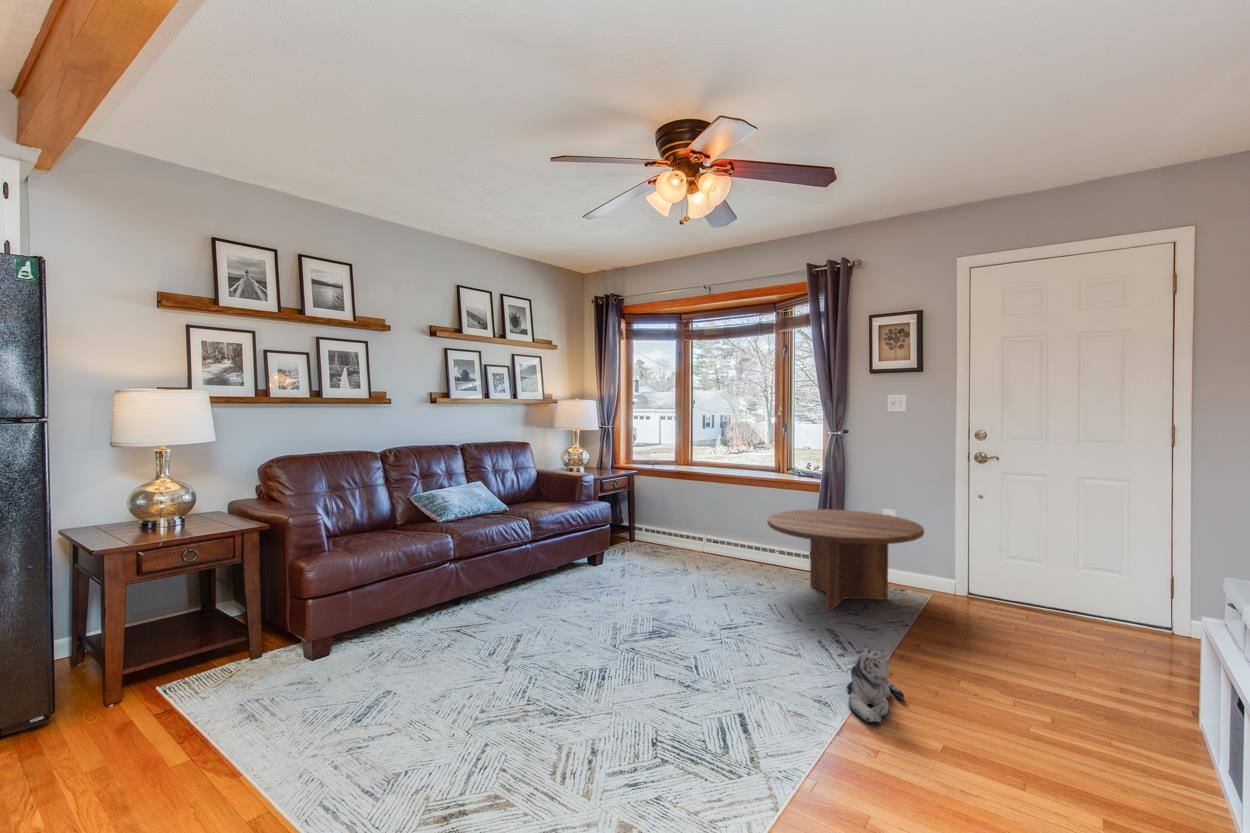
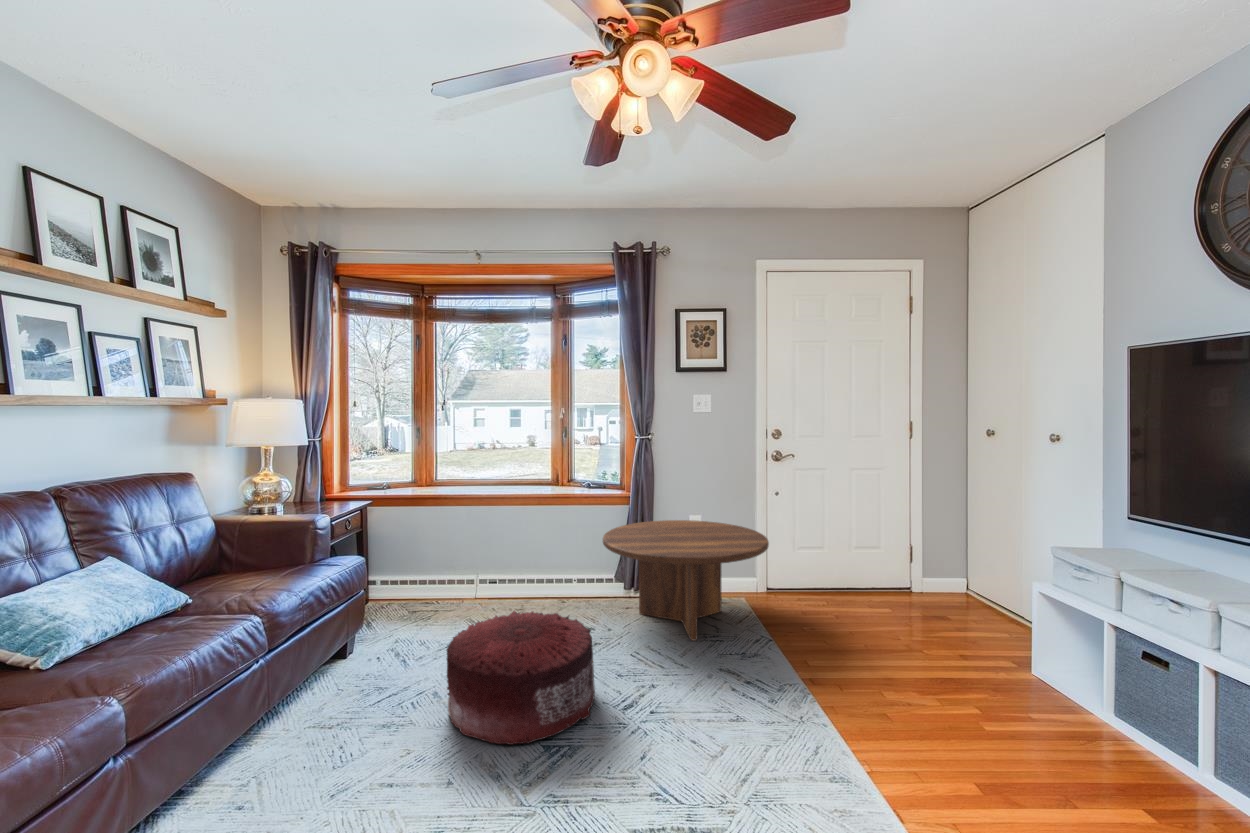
pouf: none [610,550,711,623] -> present [446,611,595,745]
plush toy: present [846,649,904,723] -> none [841,692,943,791]

